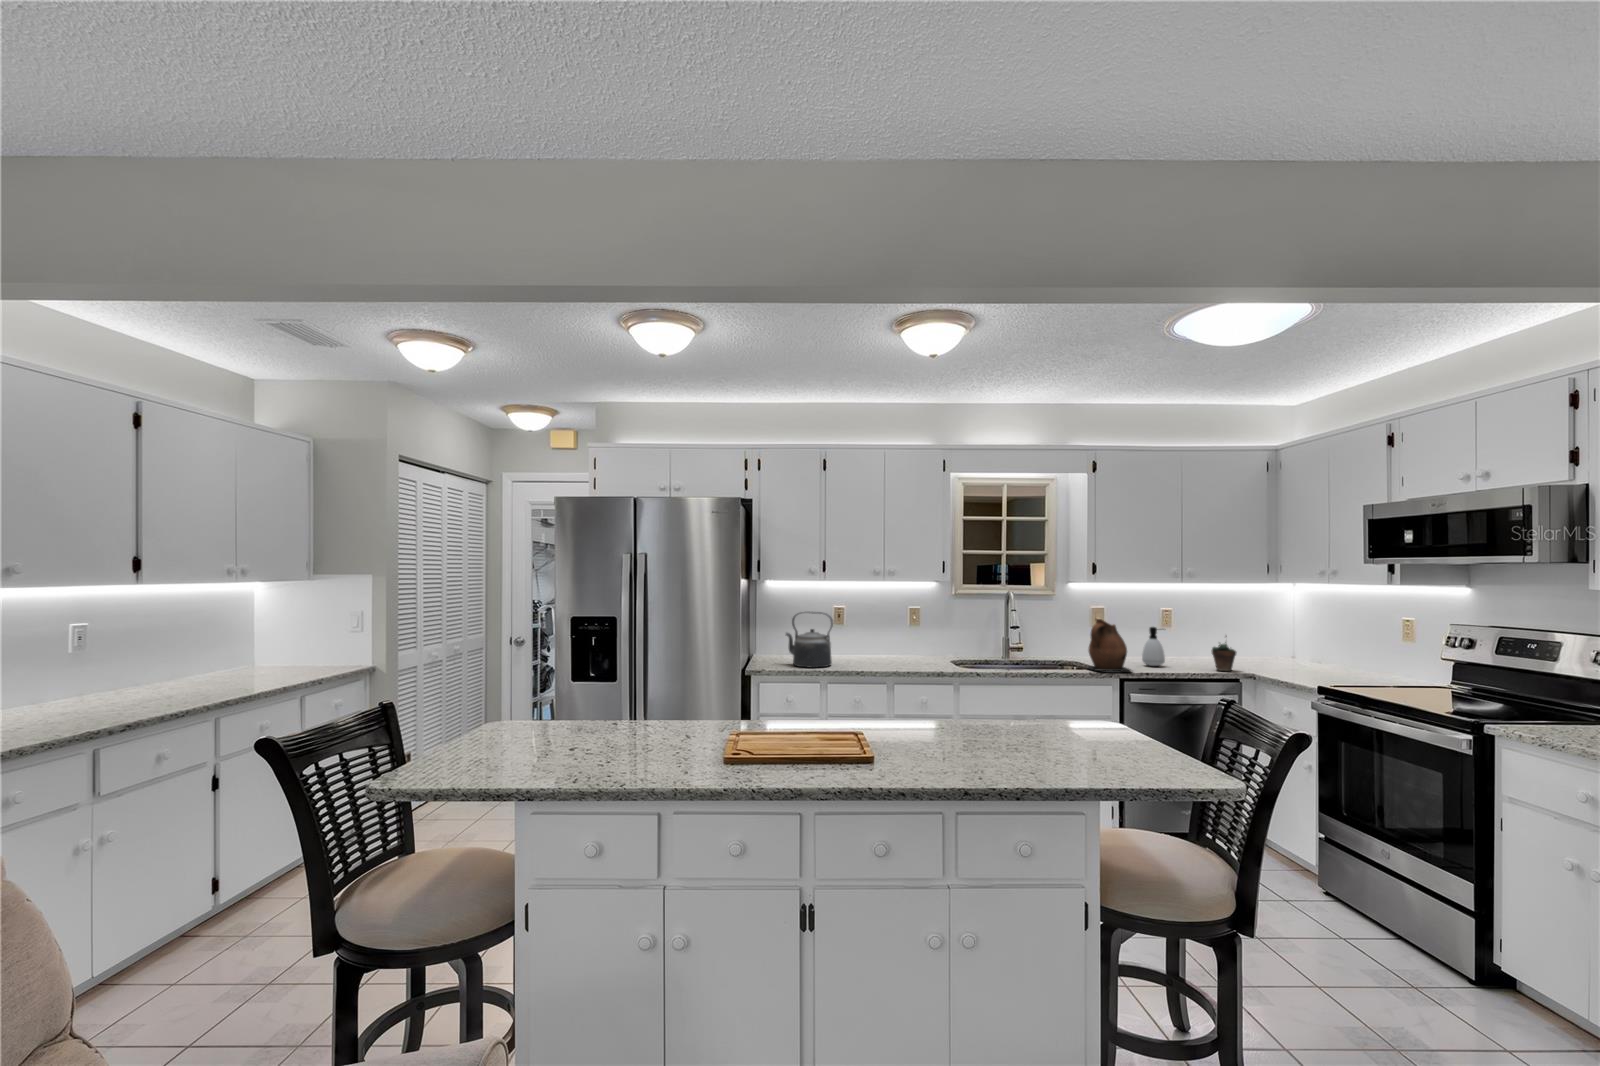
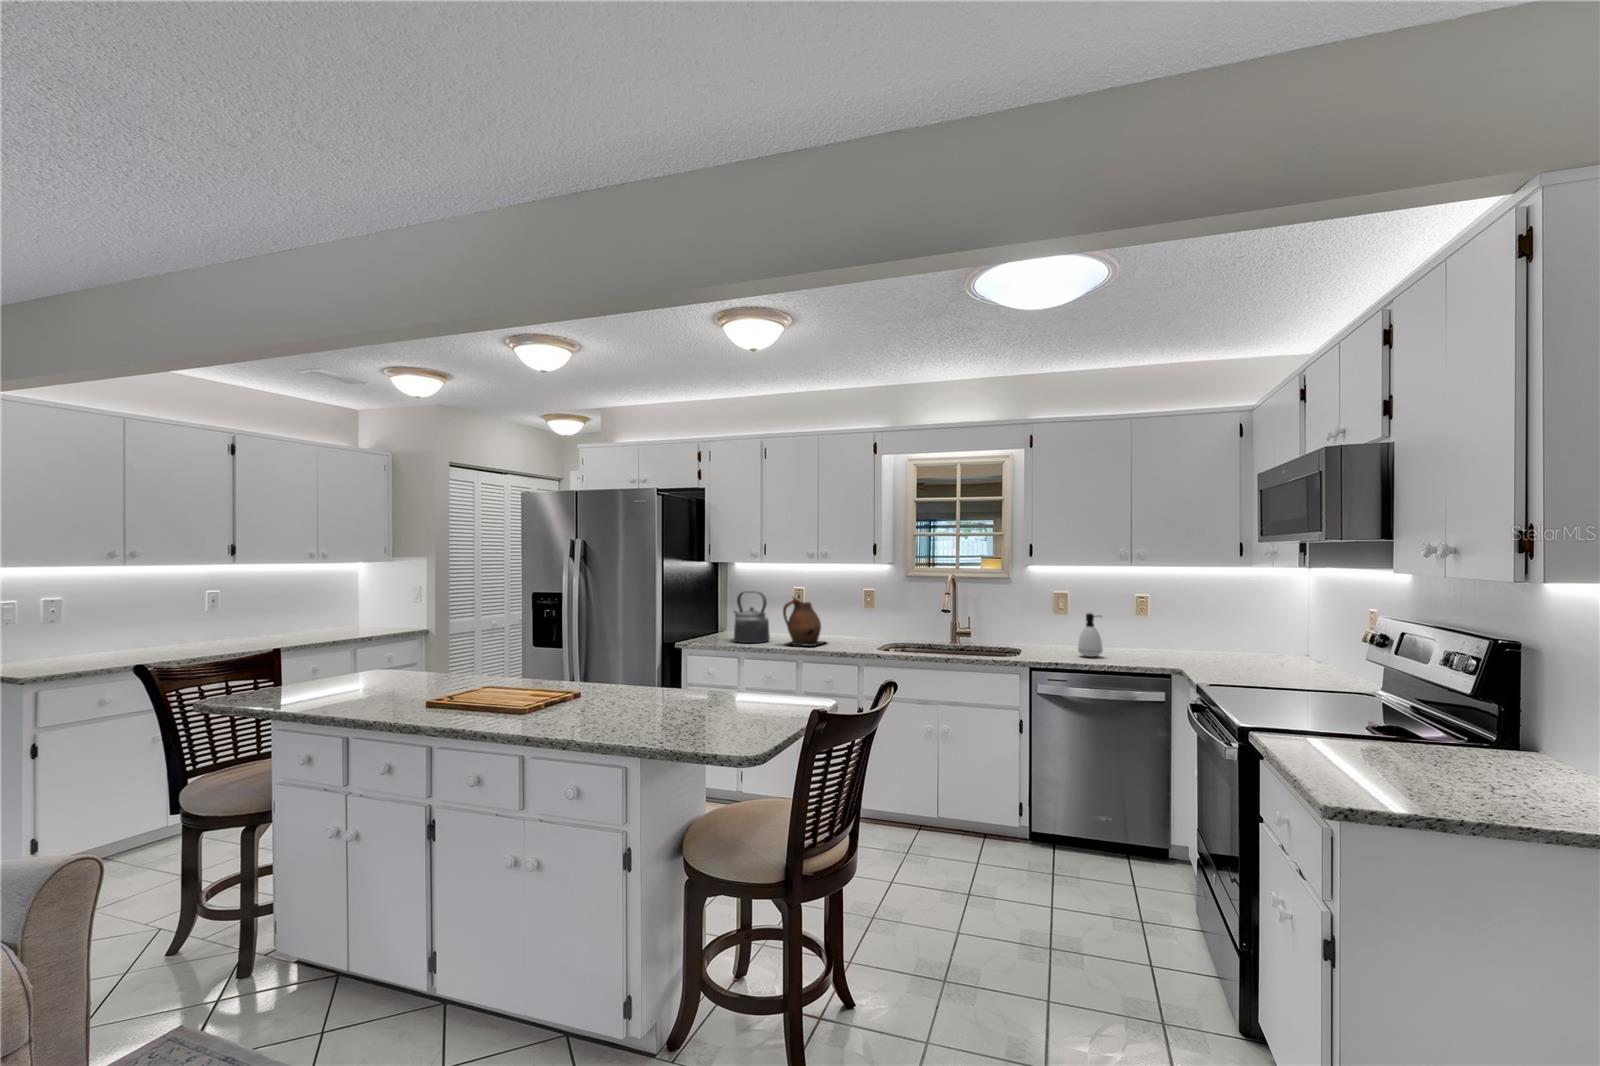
ceramic pitcher: present [1087,619,1132,671] -> present [783,597,826,646]
succulent plant: present [1212,636,1237,671] -> none [1142,623,1173,666]

